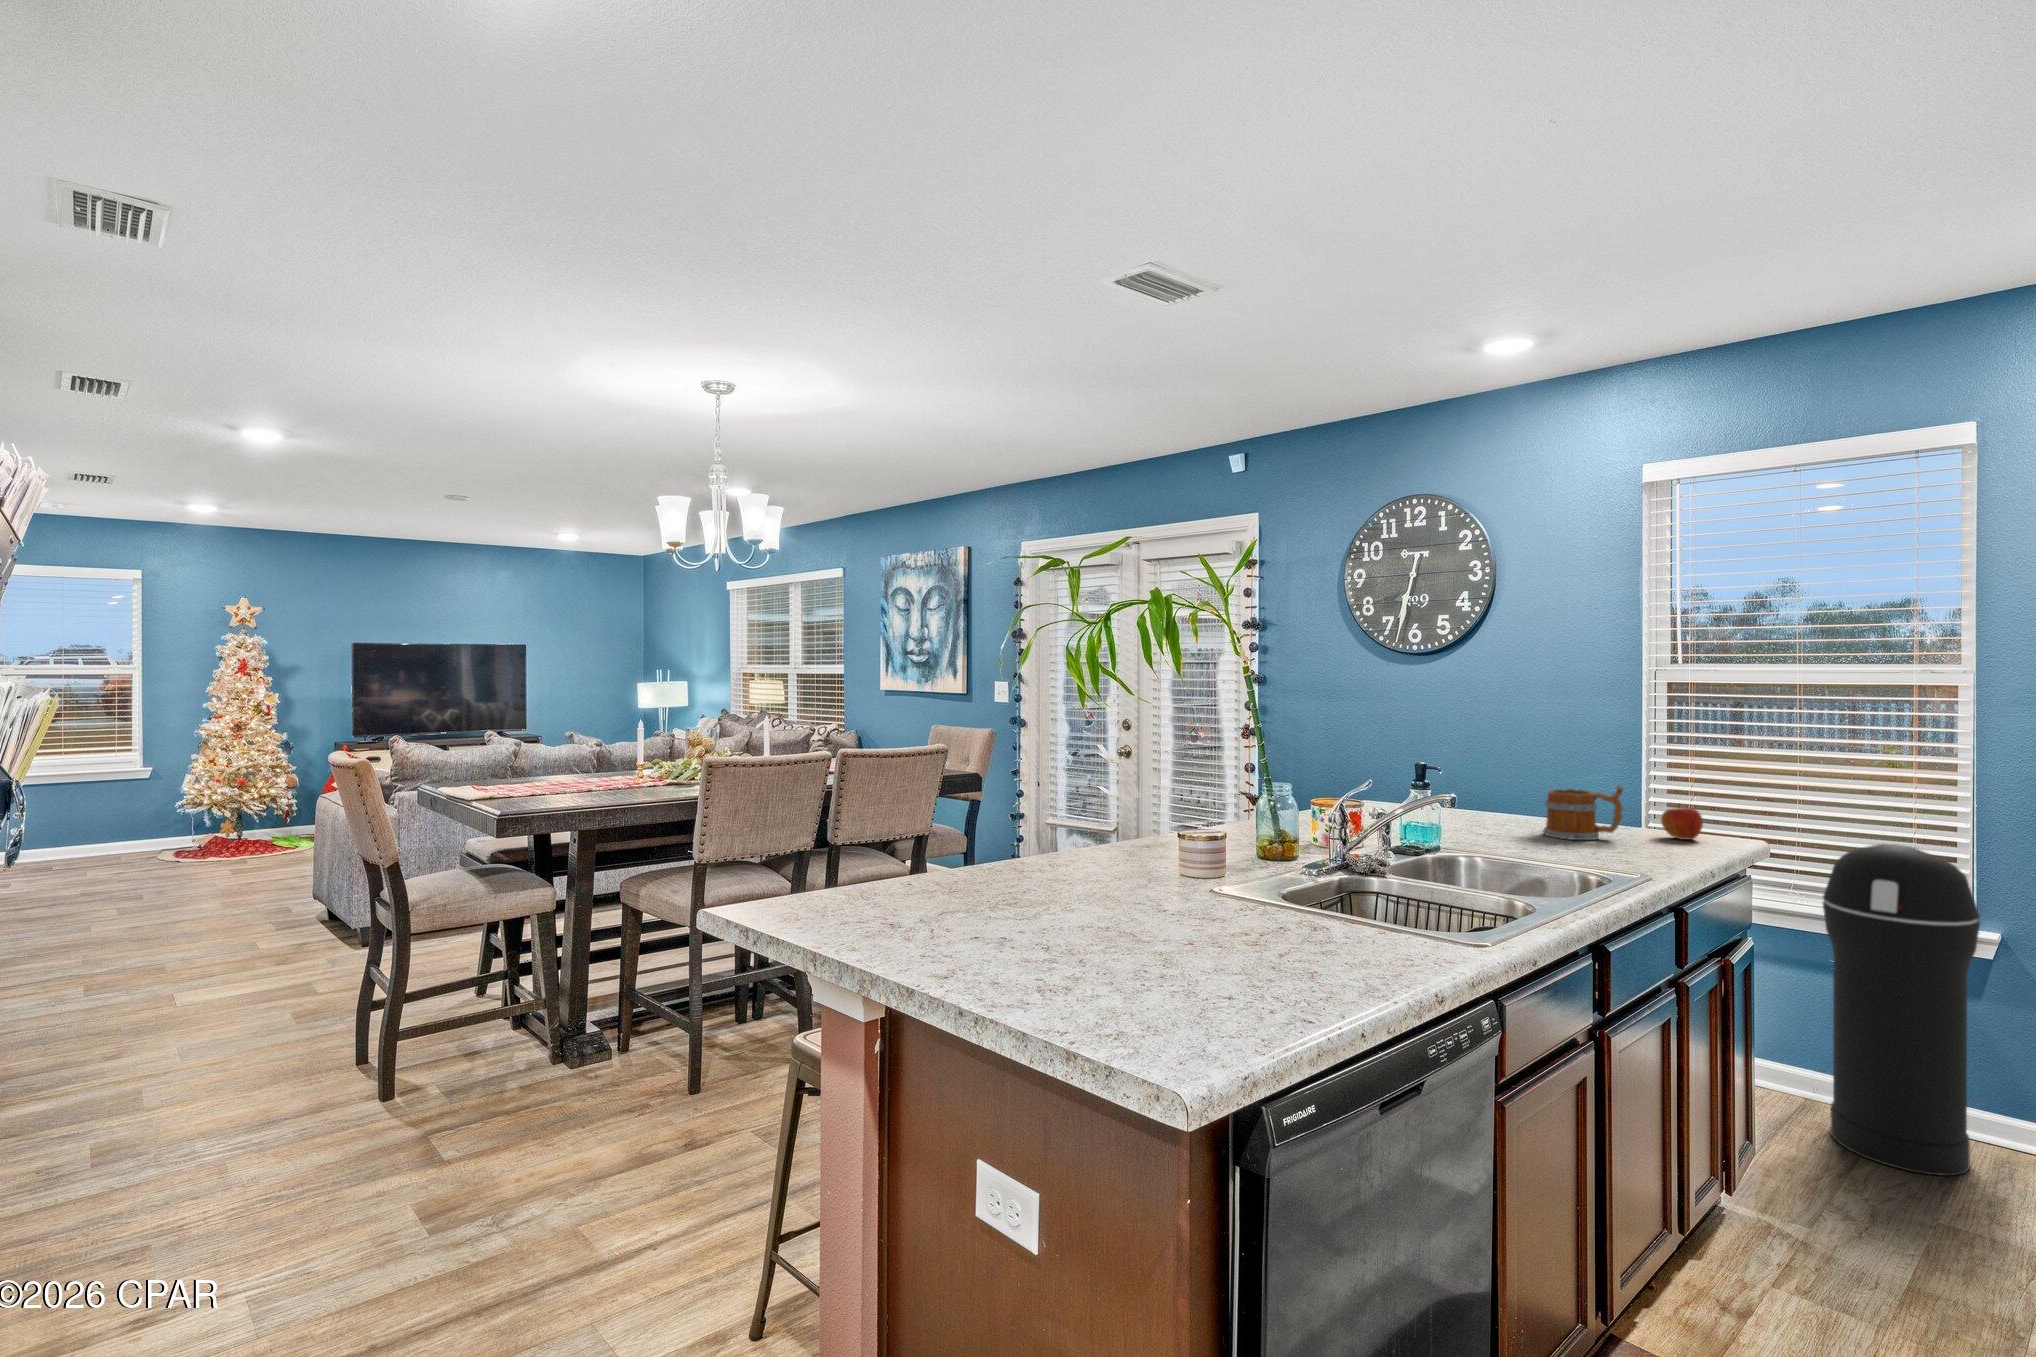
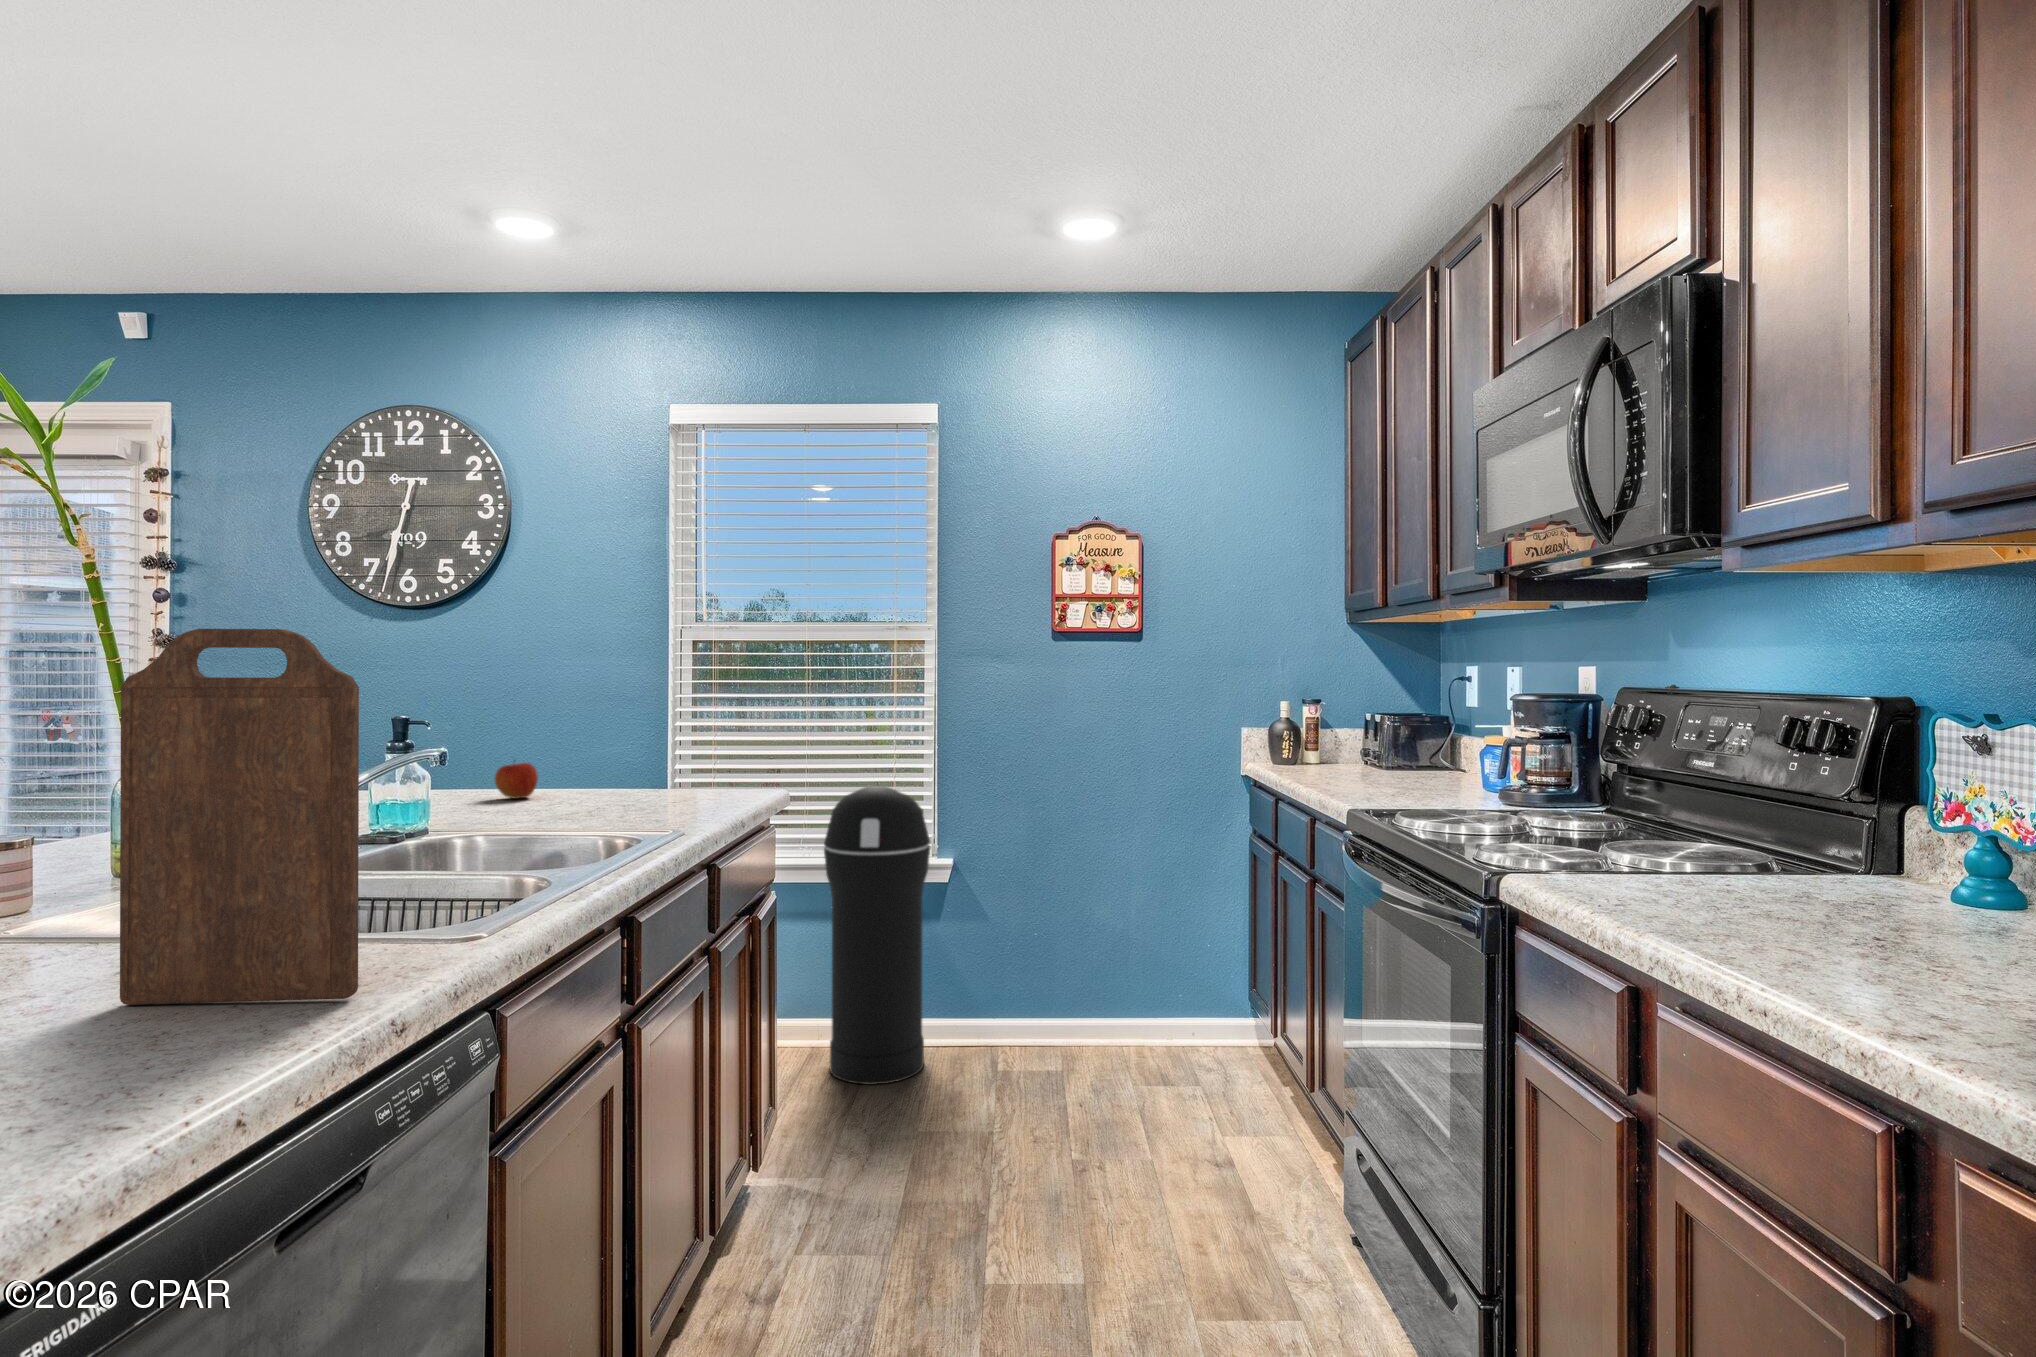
cutting board: none [1299,753,1417,975] -> present [120,629,359,1005]
mug: present [1543,786,1624,840] -> none [565,741,655,808]
apple: present [1661,808,1703,840] -> present [494,763,538,799]

